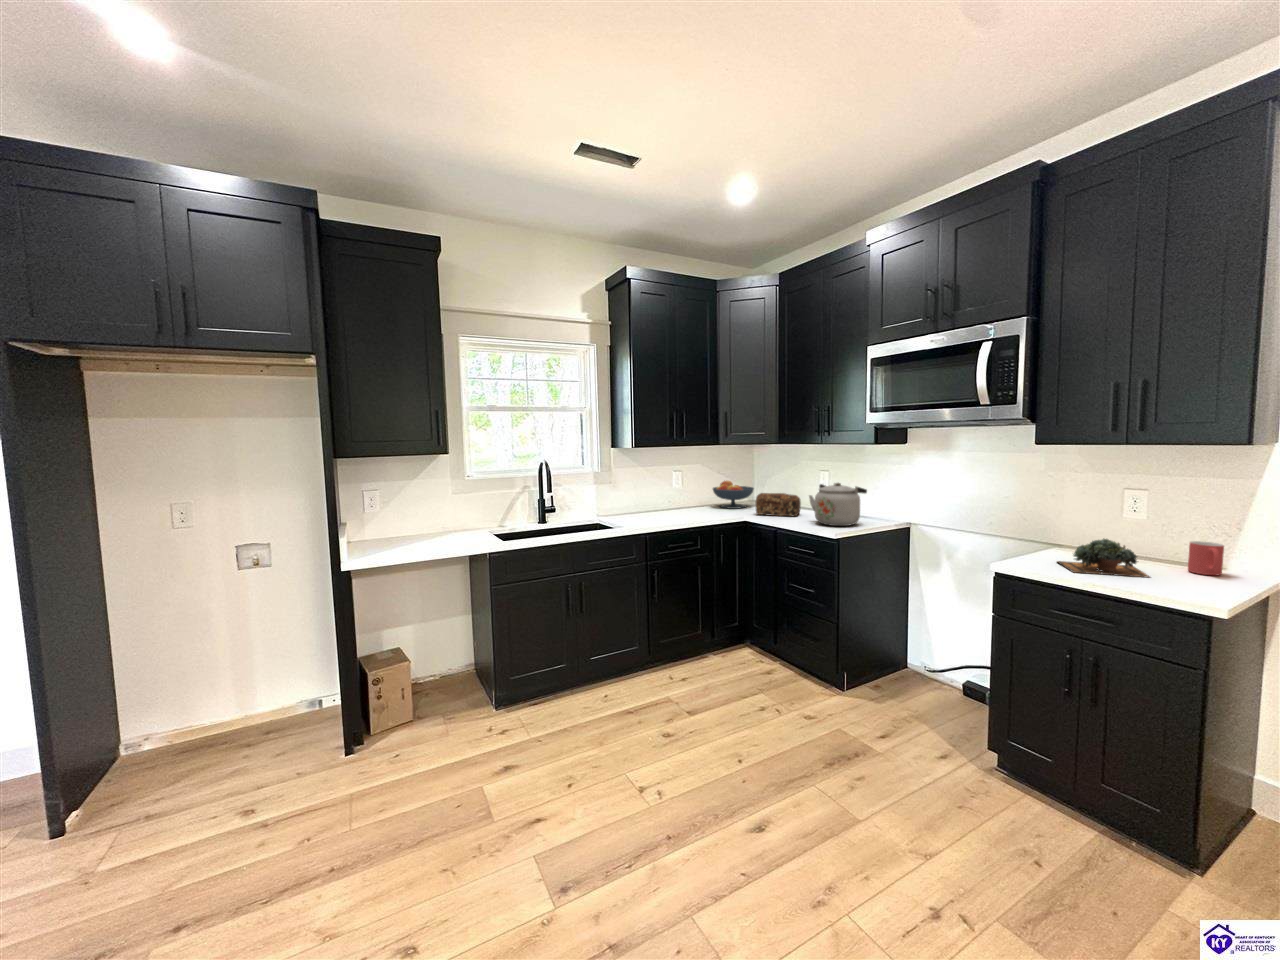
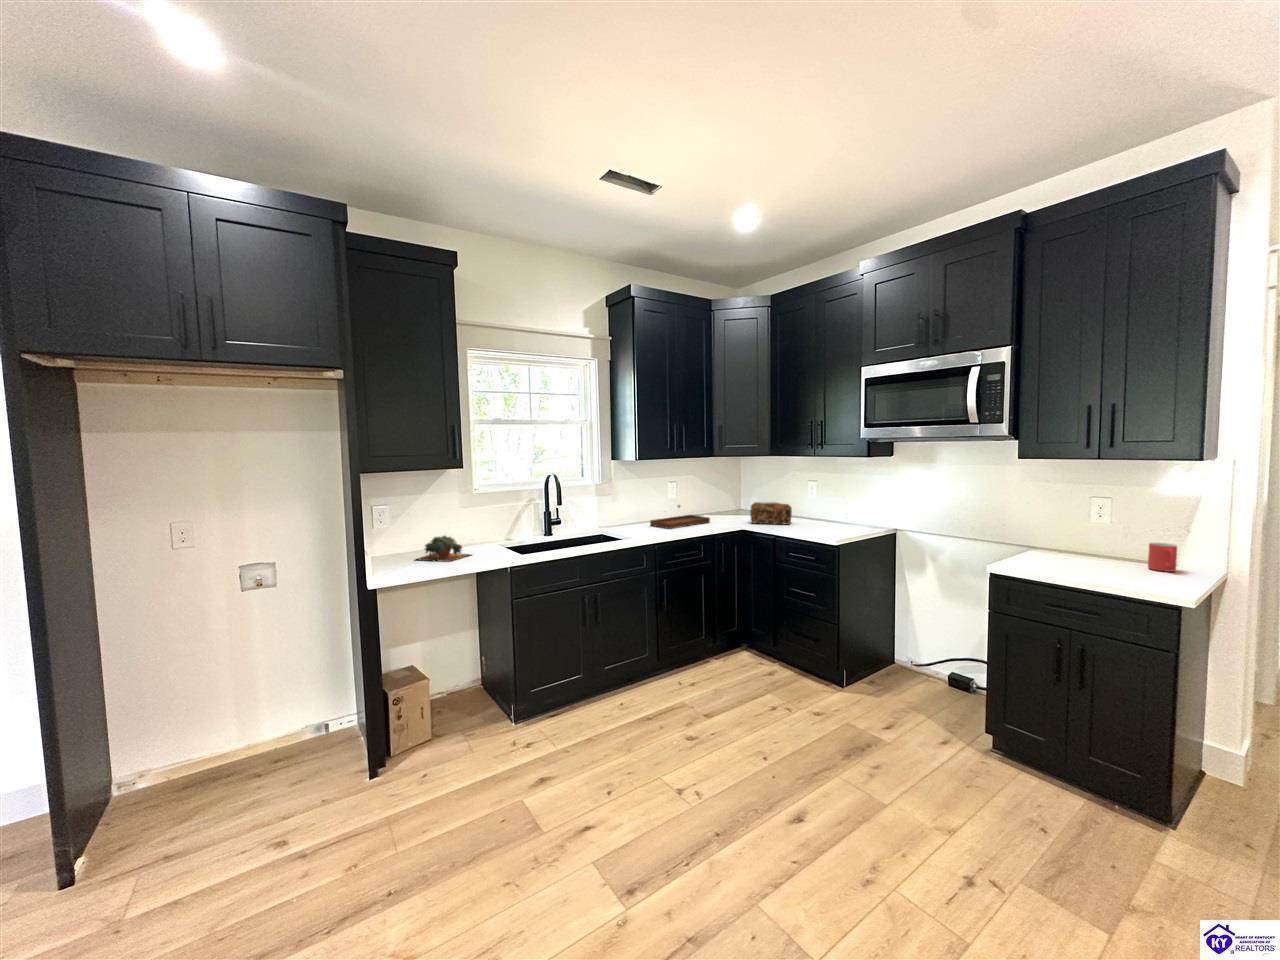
fruit bowl: present [713,481,754,509] -> none [703,490,744,517]
kettle: present [809,483,867,526] -> none [803,492,858,533]
tray: none [651,494,714,519] -> present [650,505,710,529]
succulent plant: present [1057,538,1149,578] -> present [416,536,471,562]

